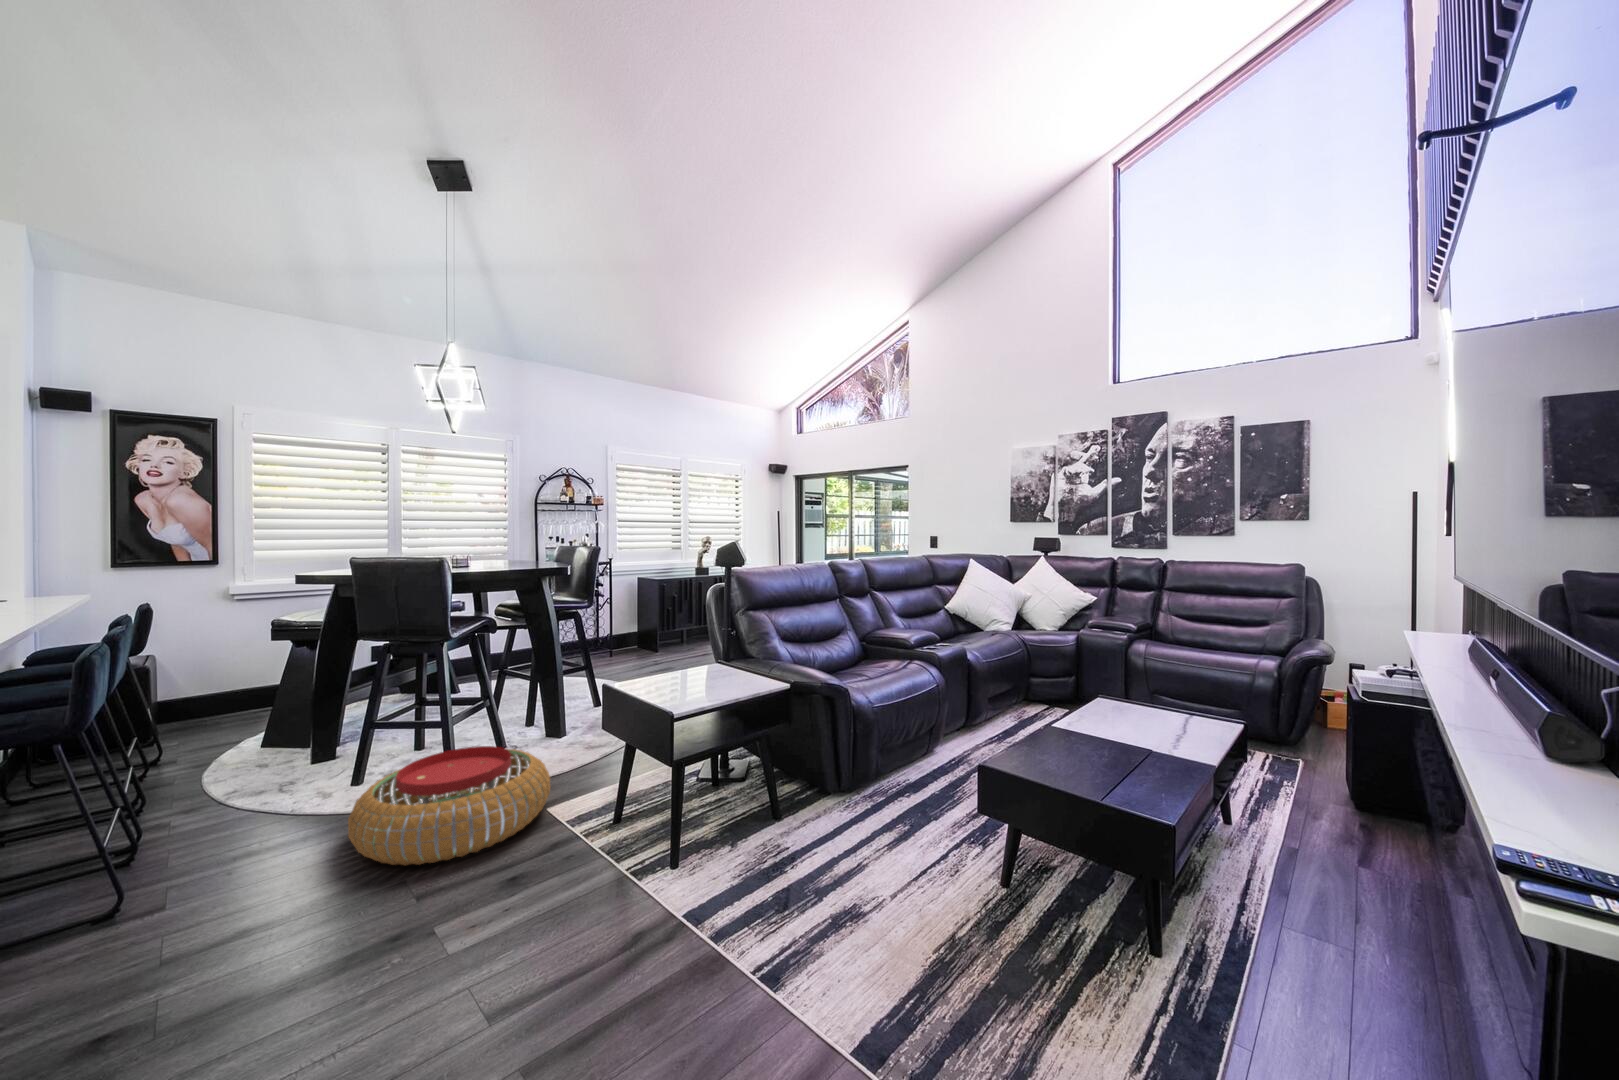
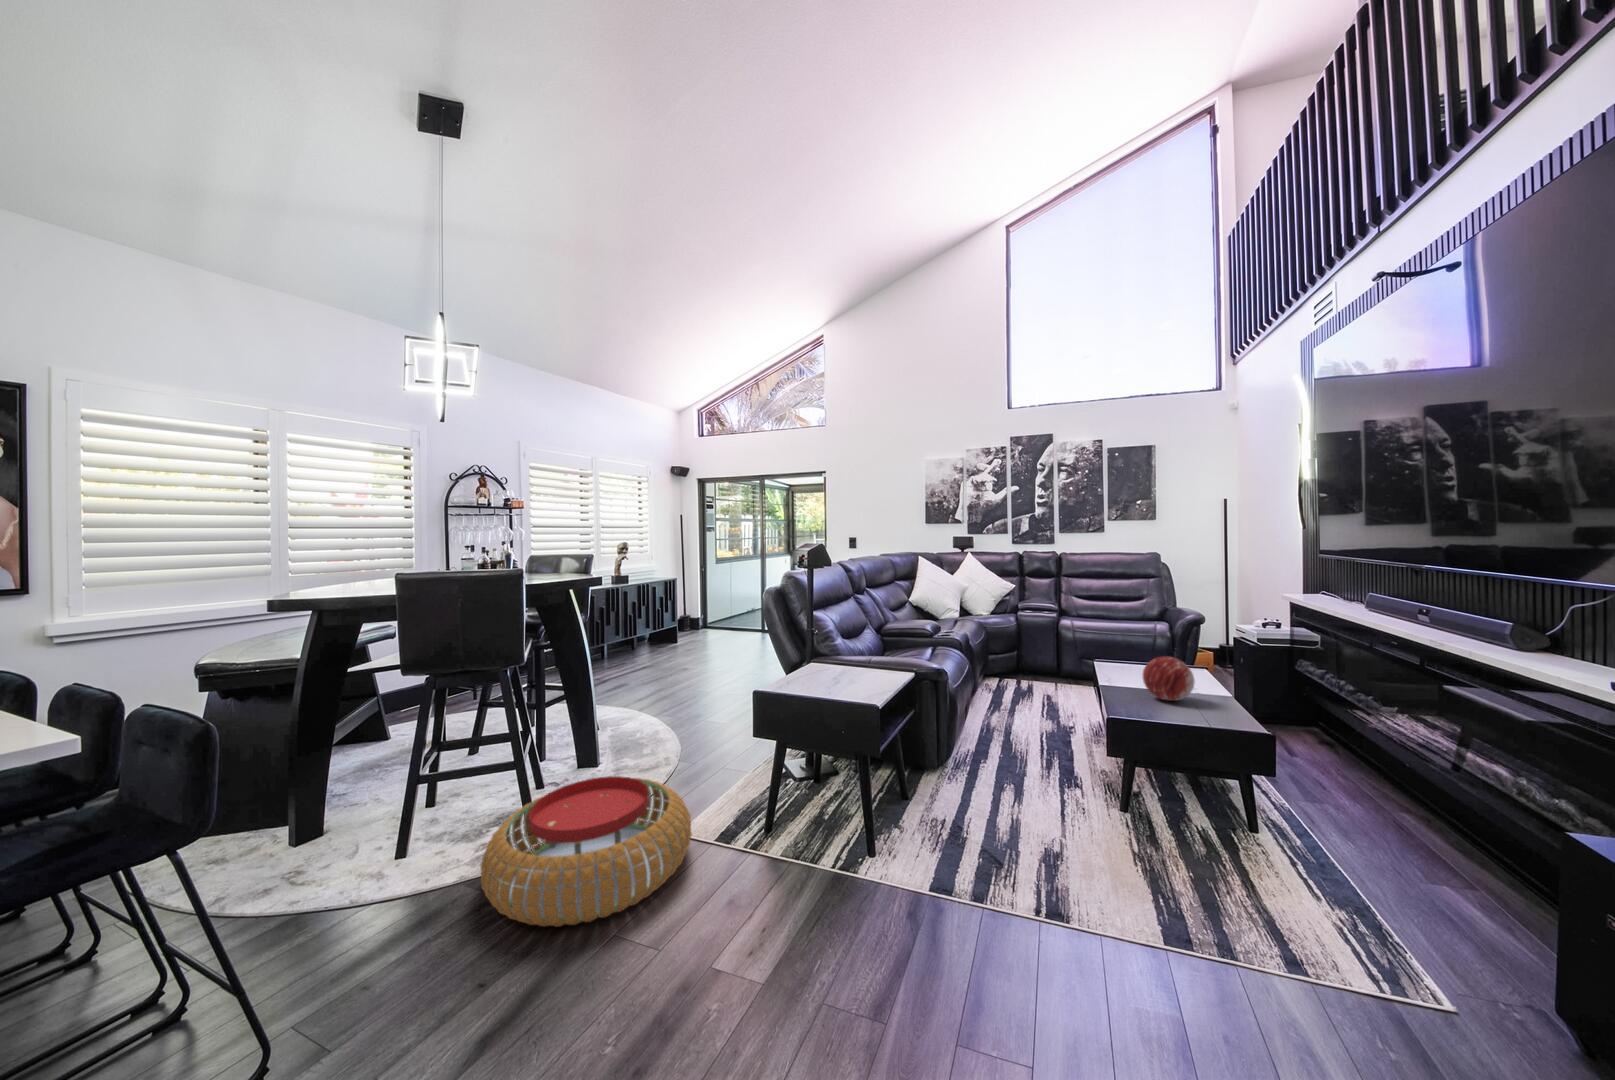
decorative orb: none [1078,701,1143,760] -> present [1143,656,1195,701]

